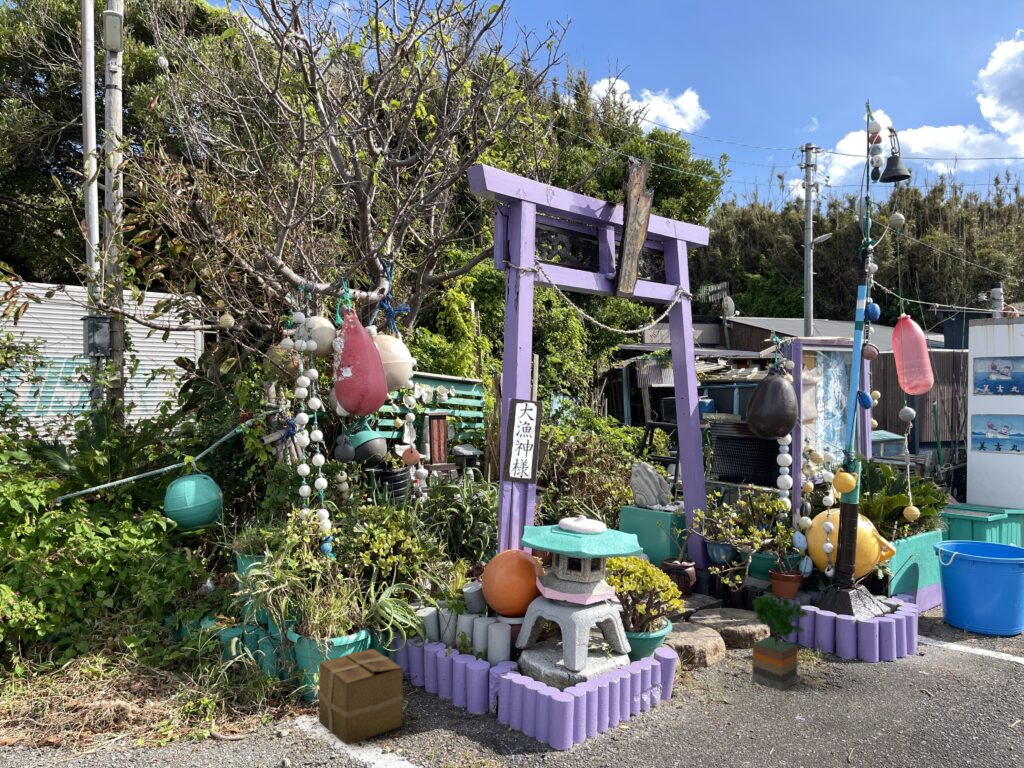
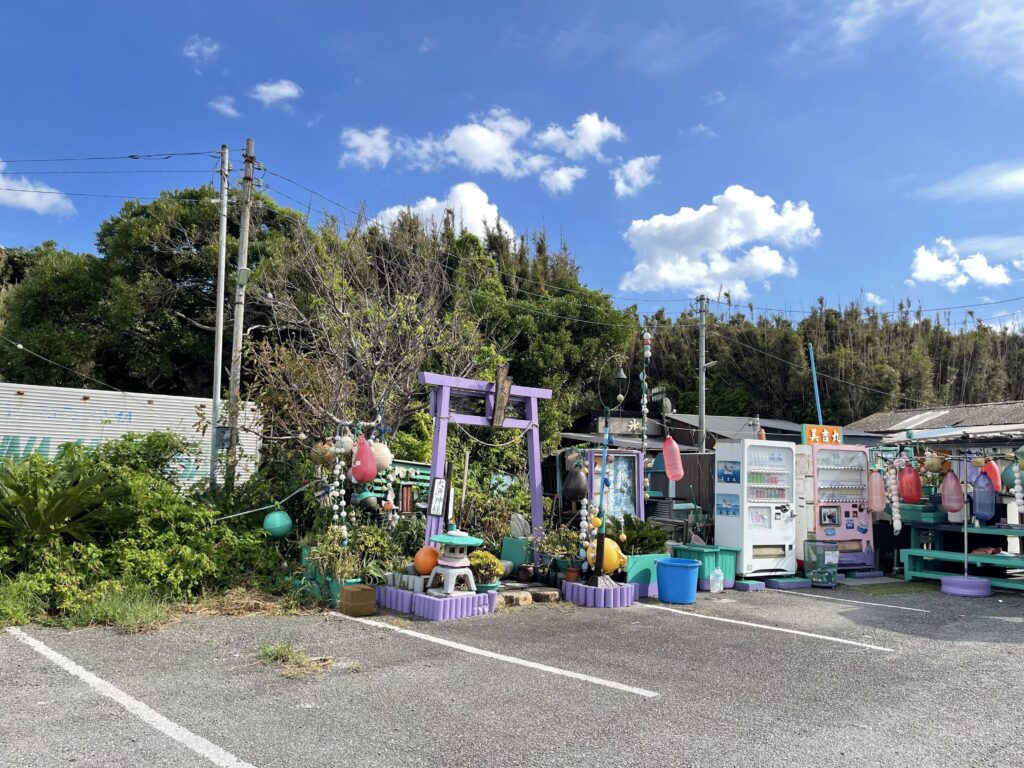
potted tree: present [752,595,808,691] -> none [536,571,563,614]

